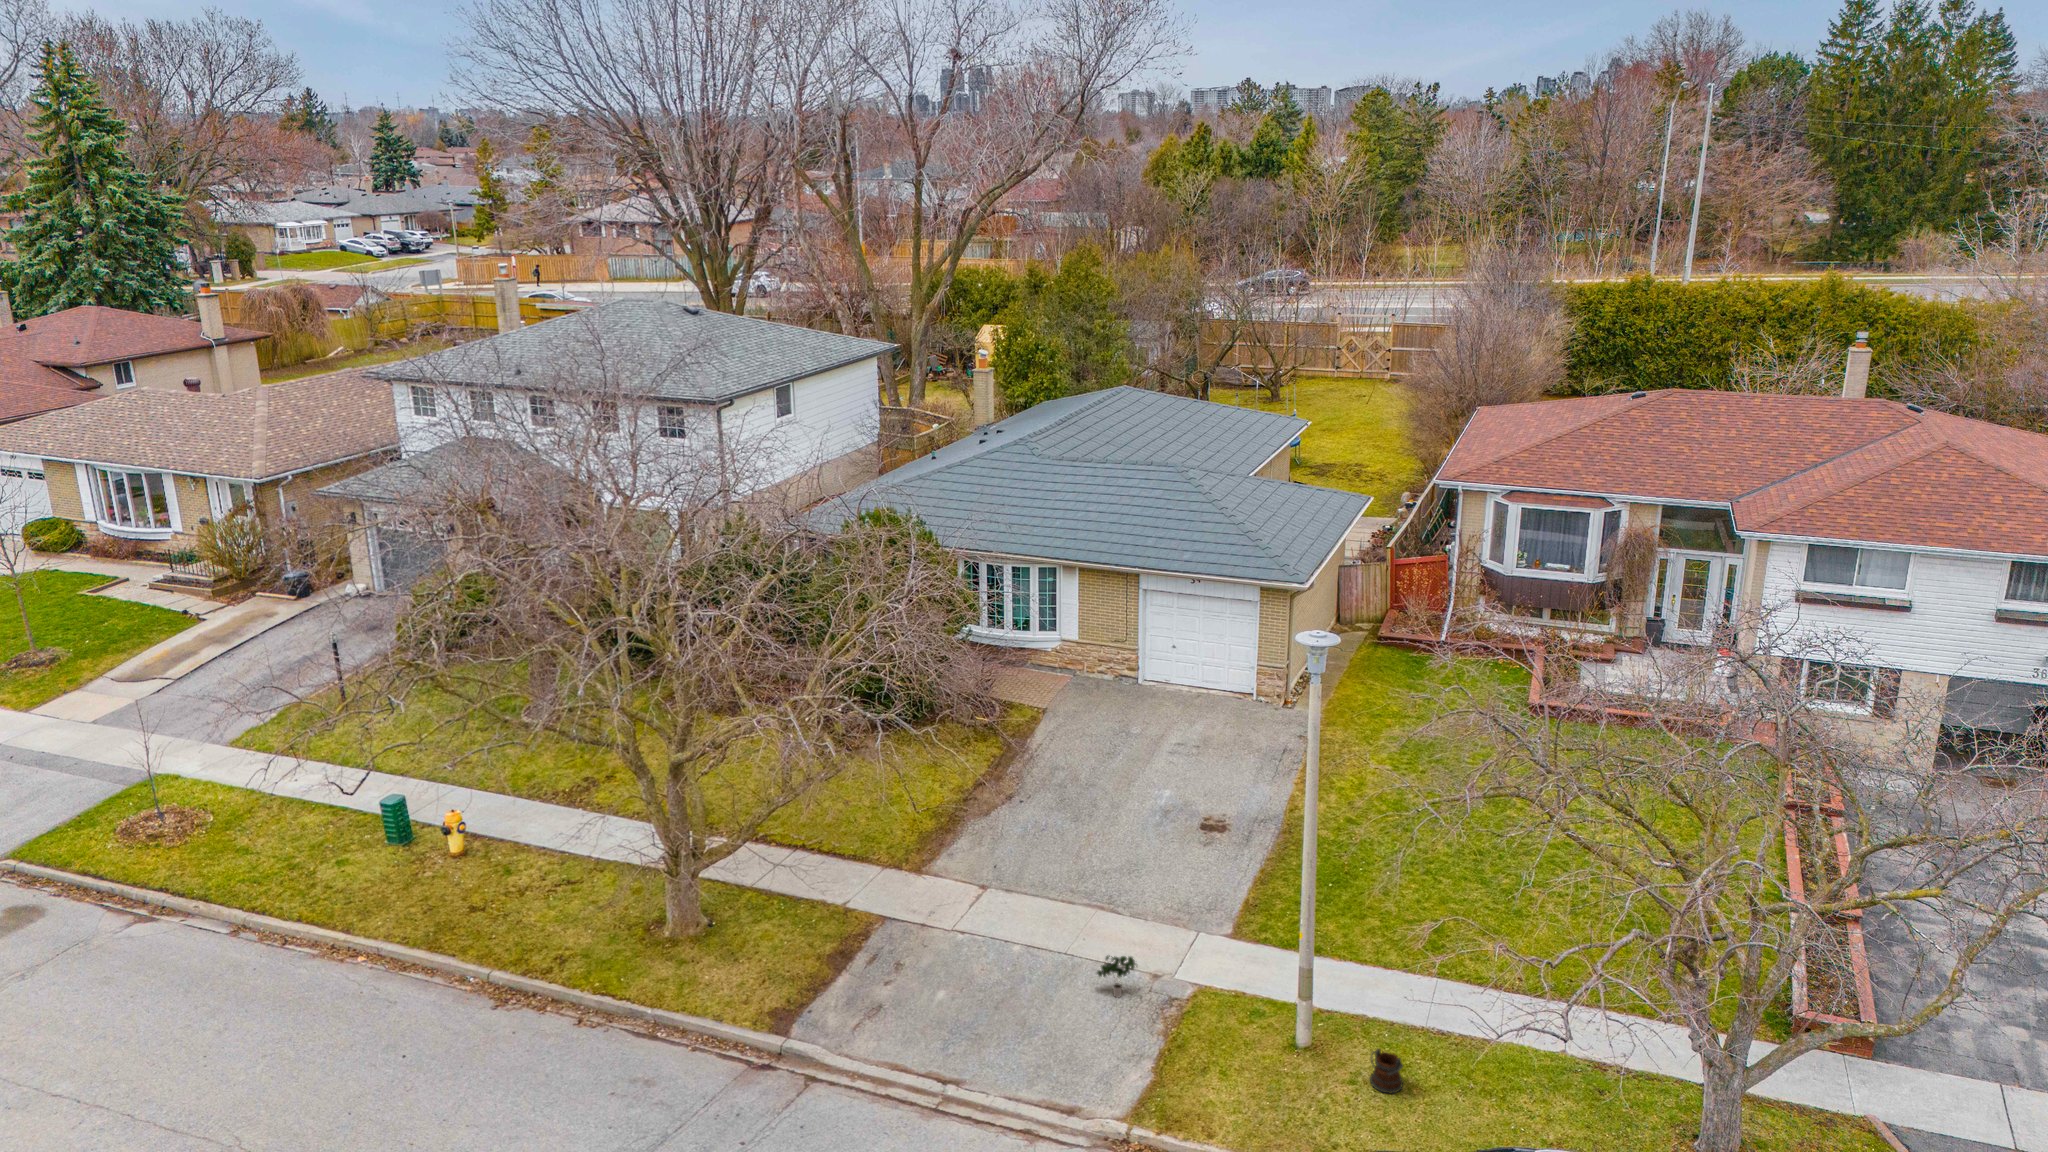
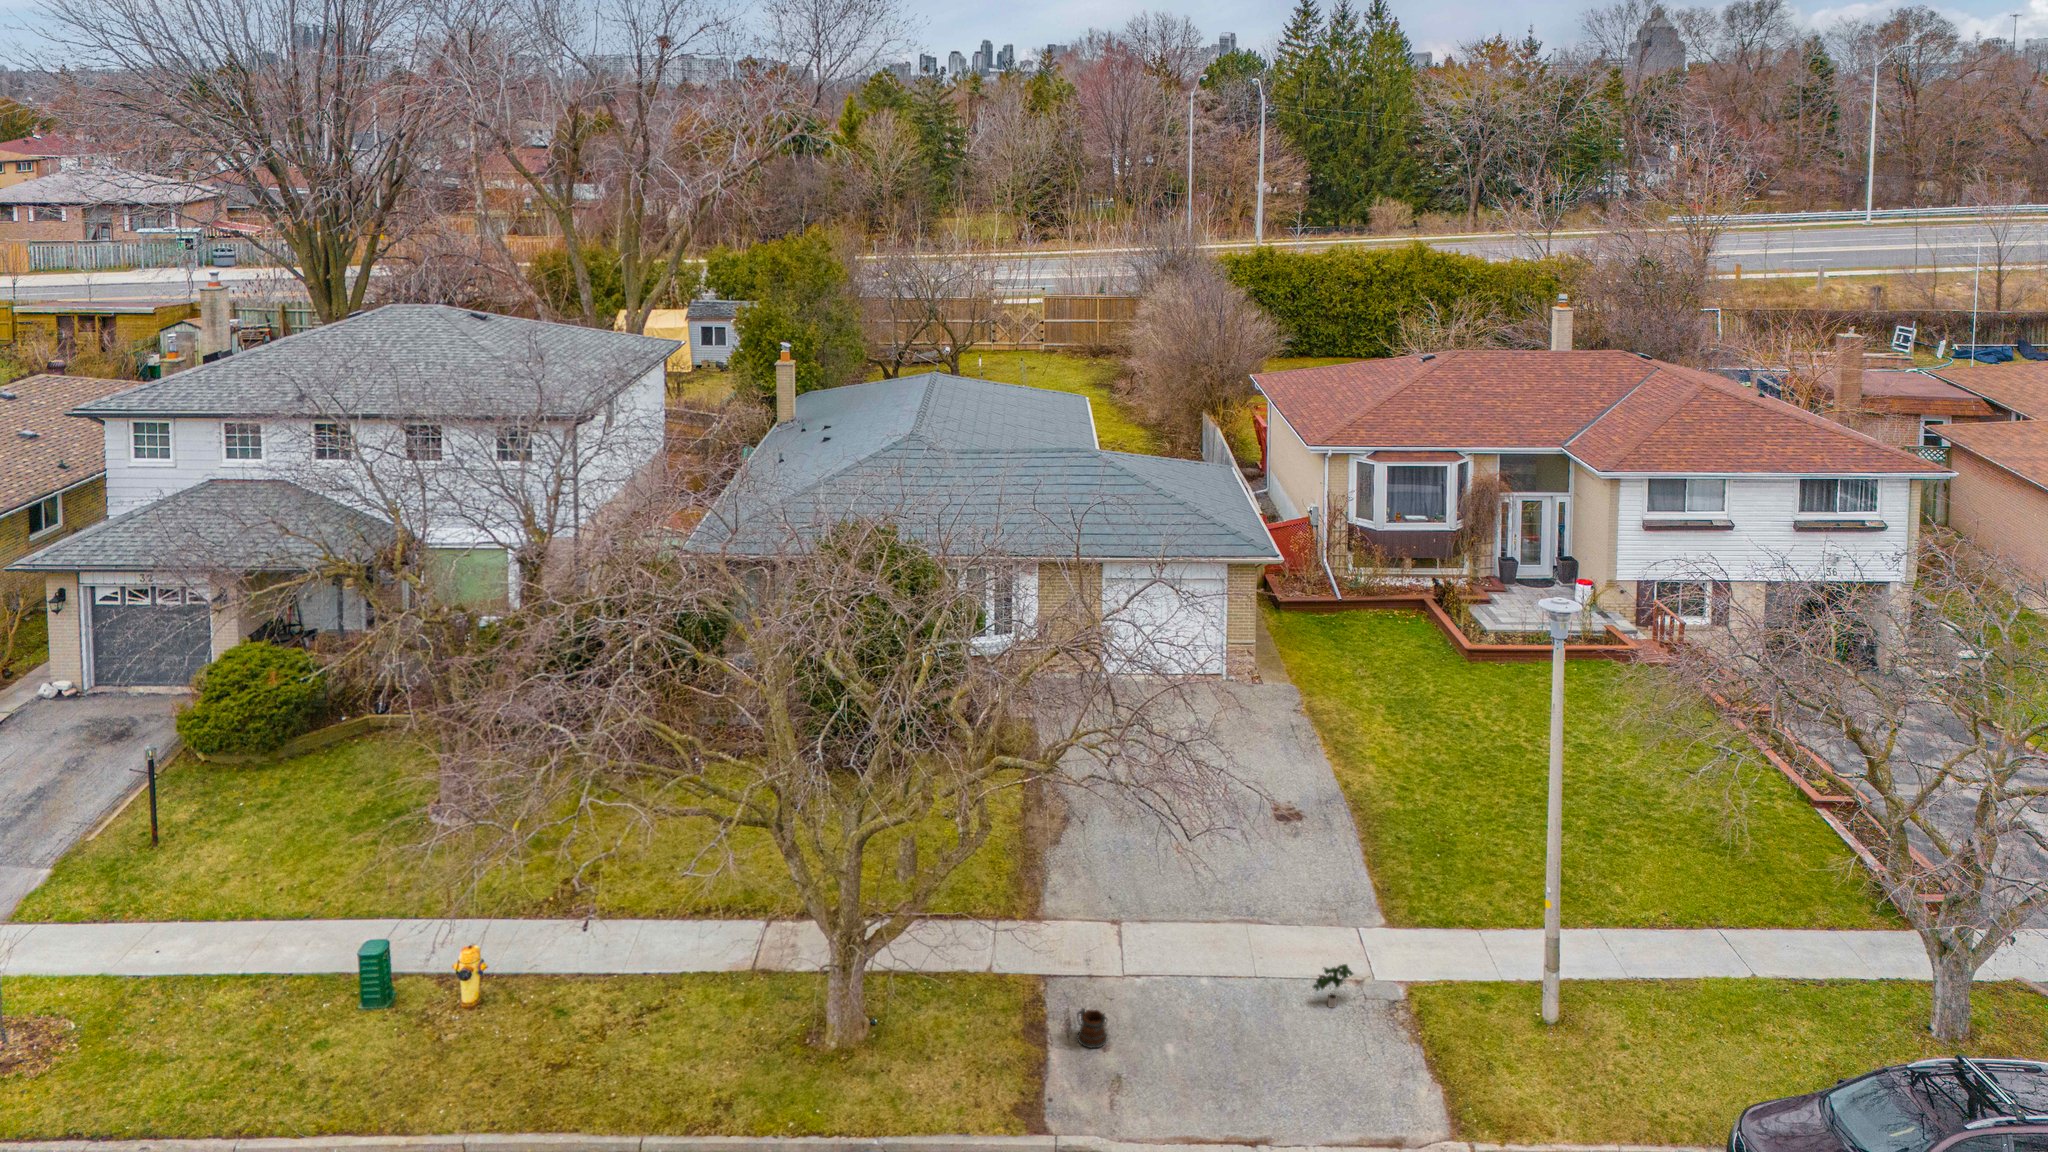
bucket: present [1370,1049,1403,1094] -> present [1077,1009,1108,1048]

